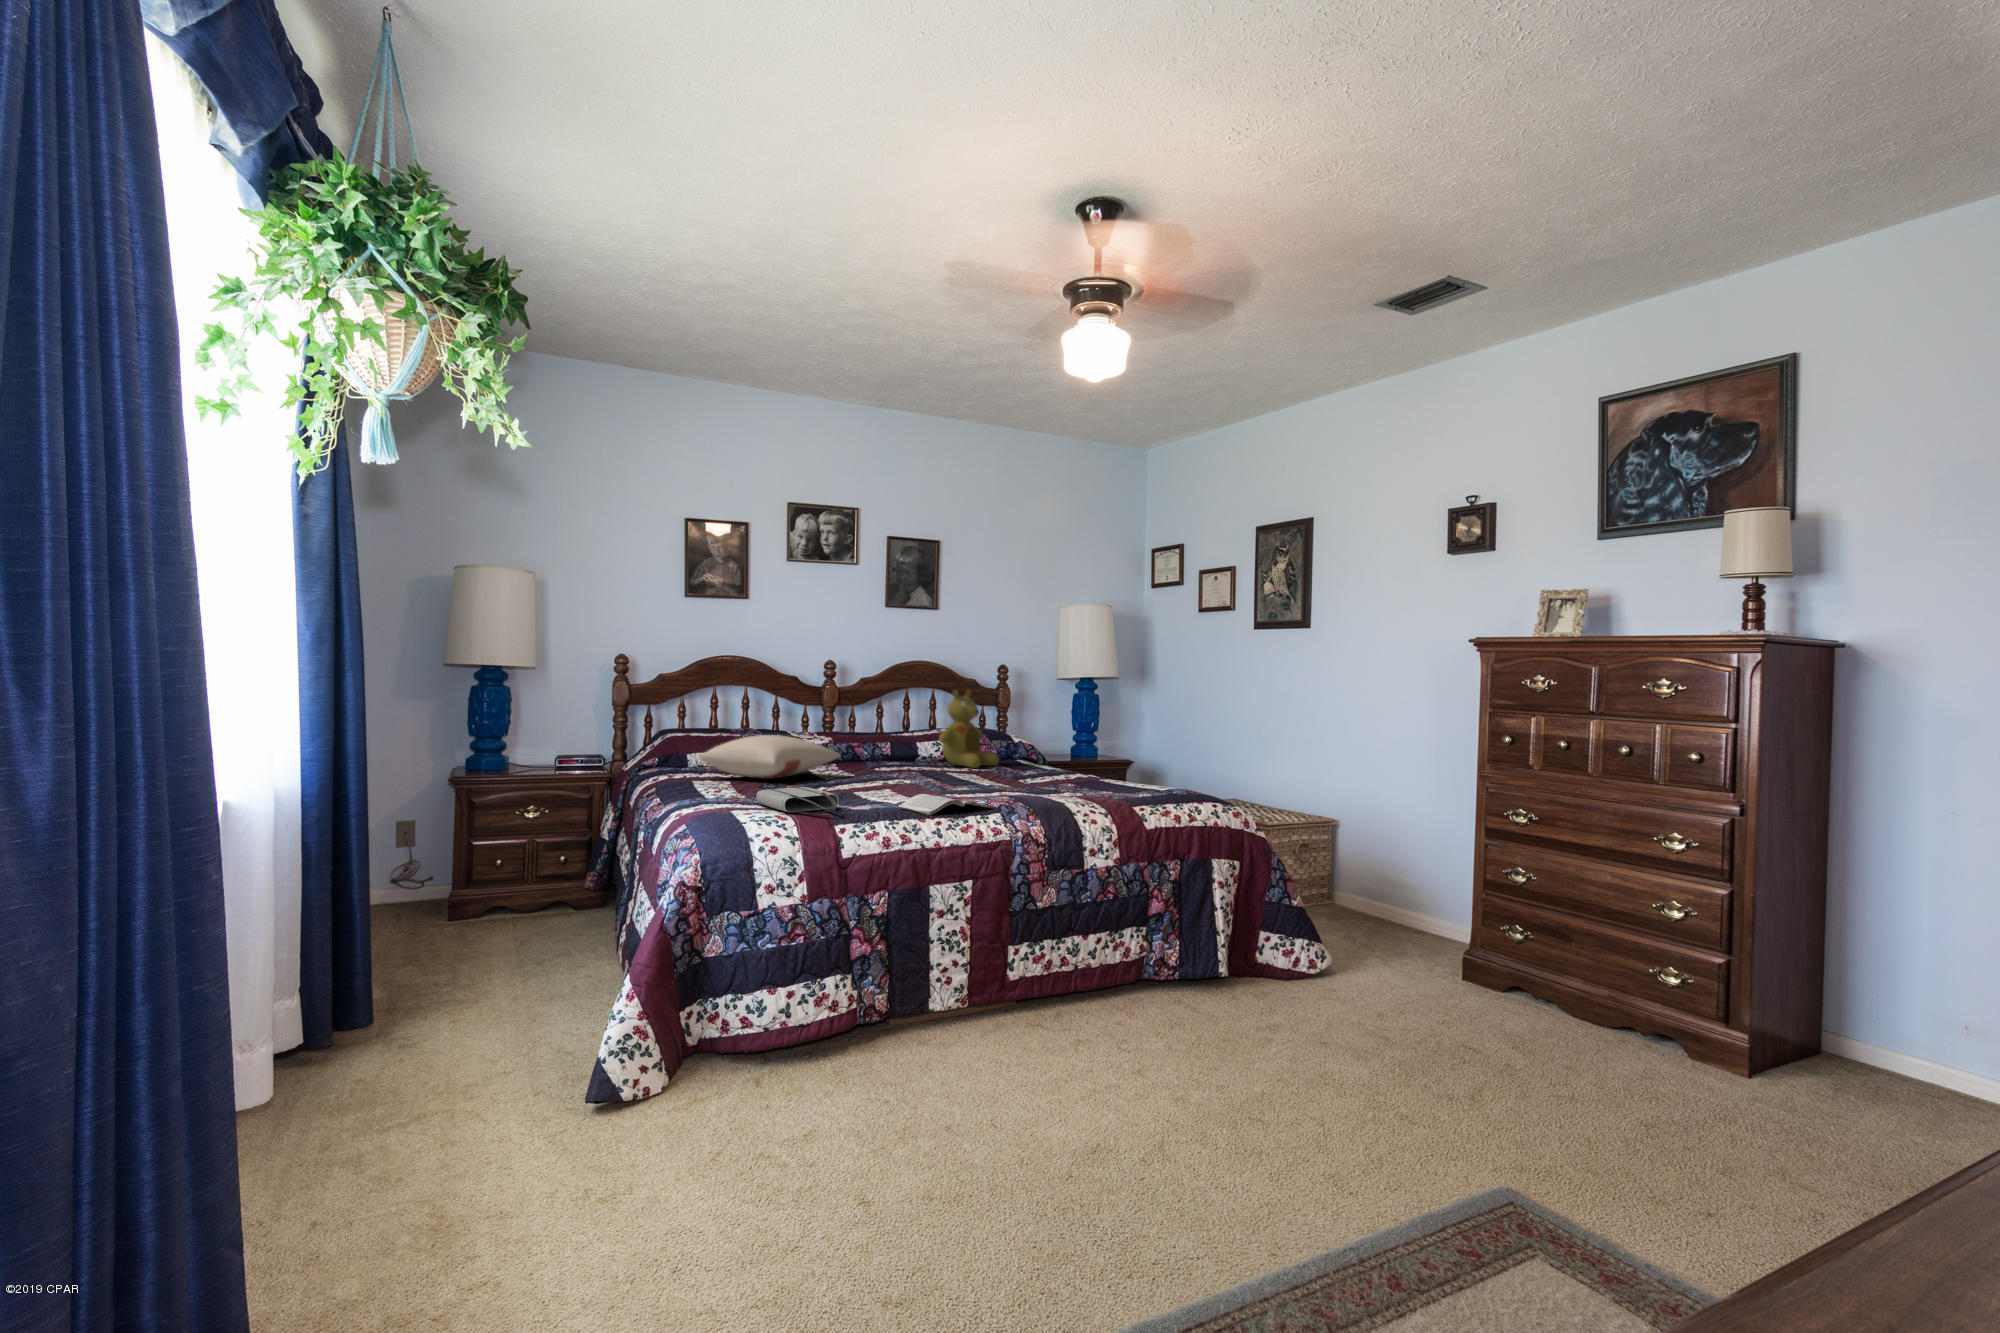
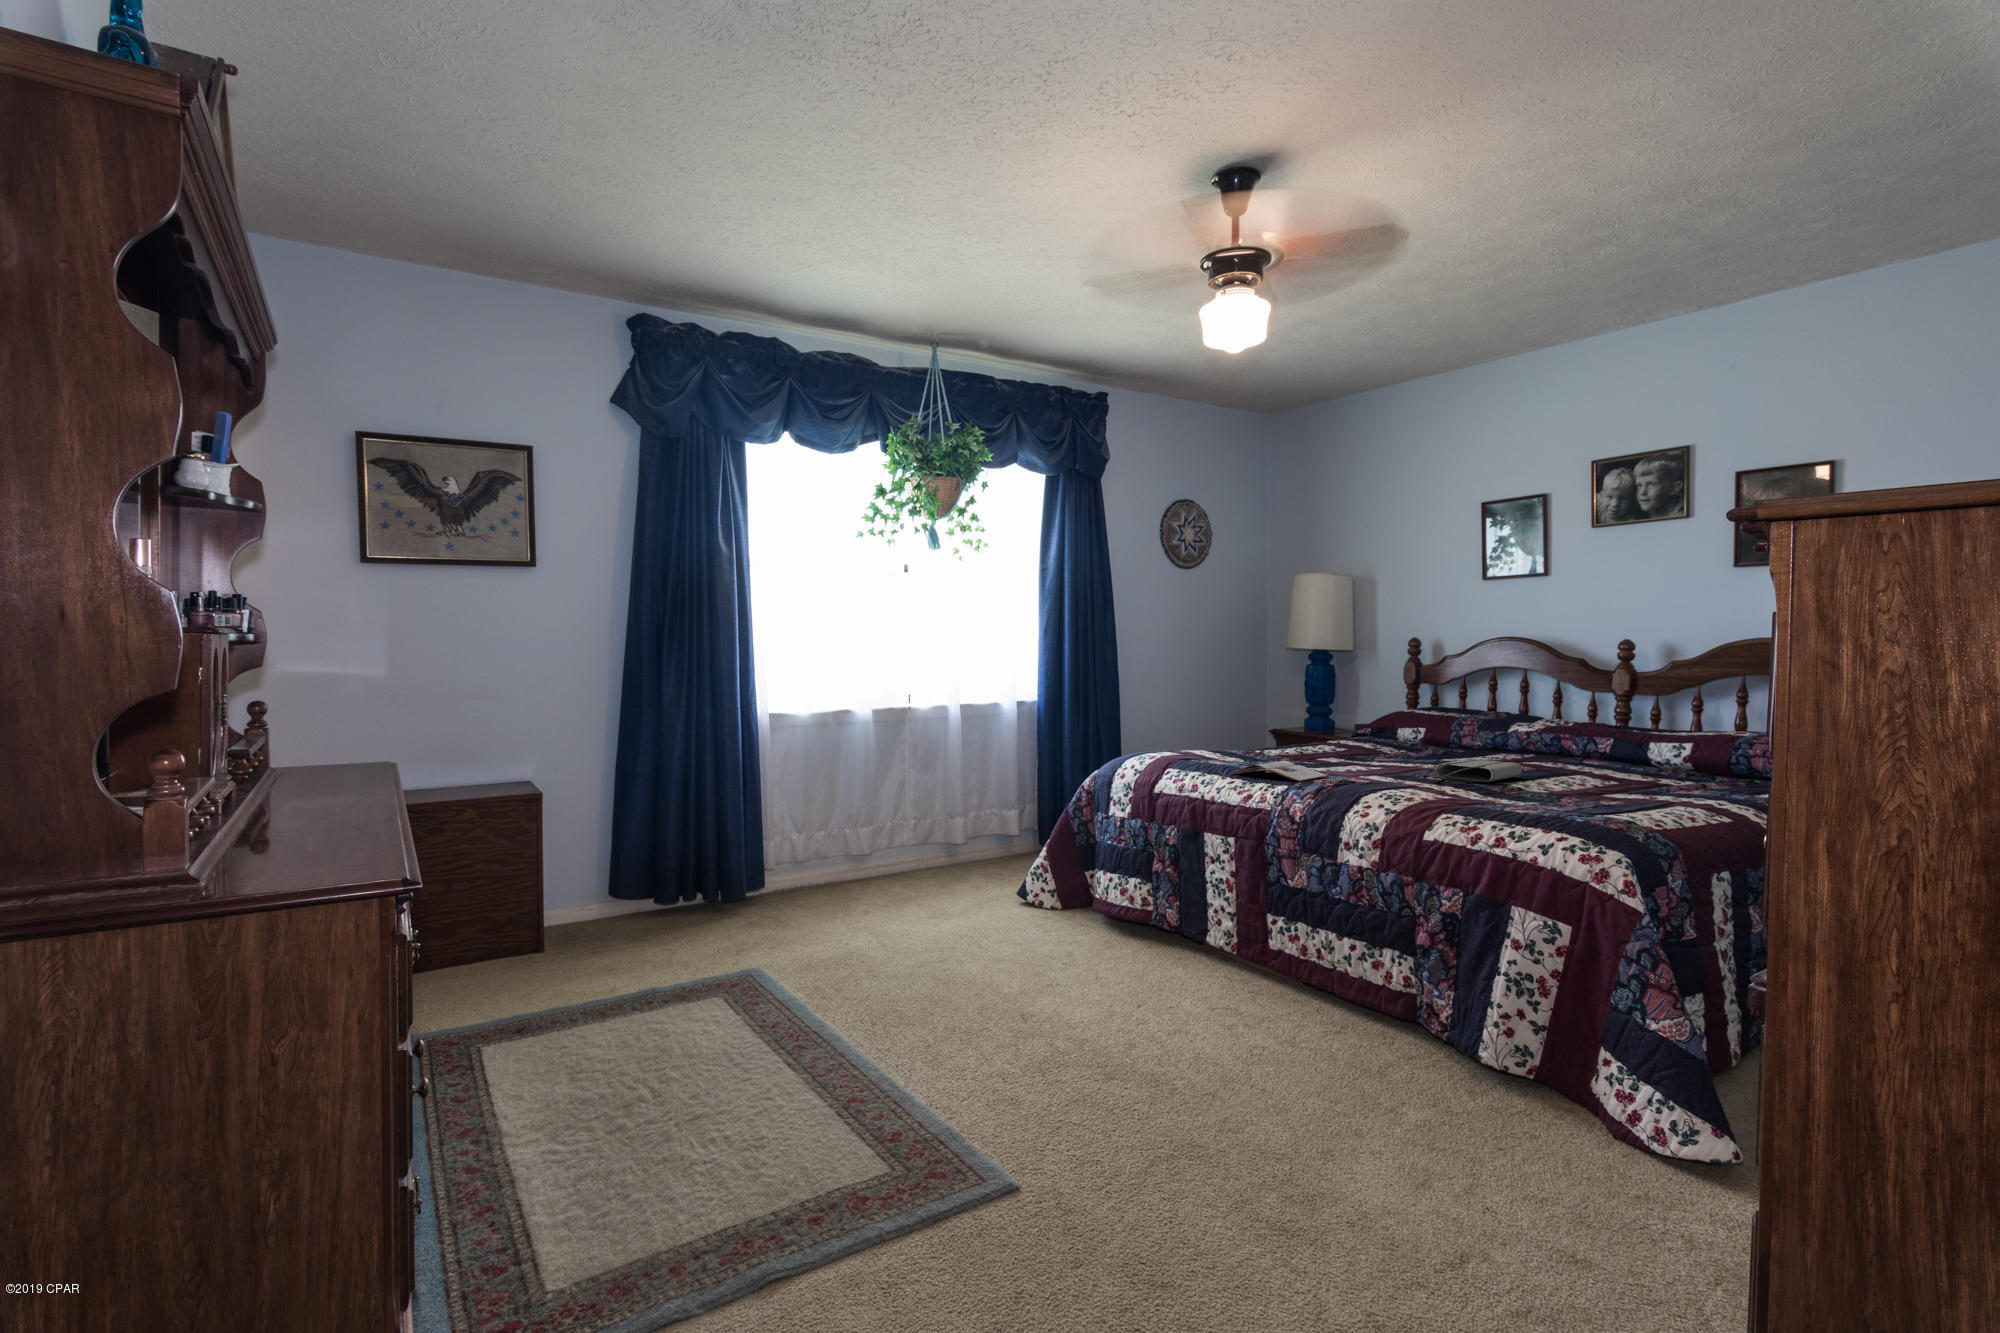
stuffed bear: present [939,690,999,768] -> none [1621,675,1720,781]
pillow: present [699,735,840,779] -> none [1356,710,1464,751]
tote bag: present [756,787,839,814] -> present [1433,759,1522,782]

